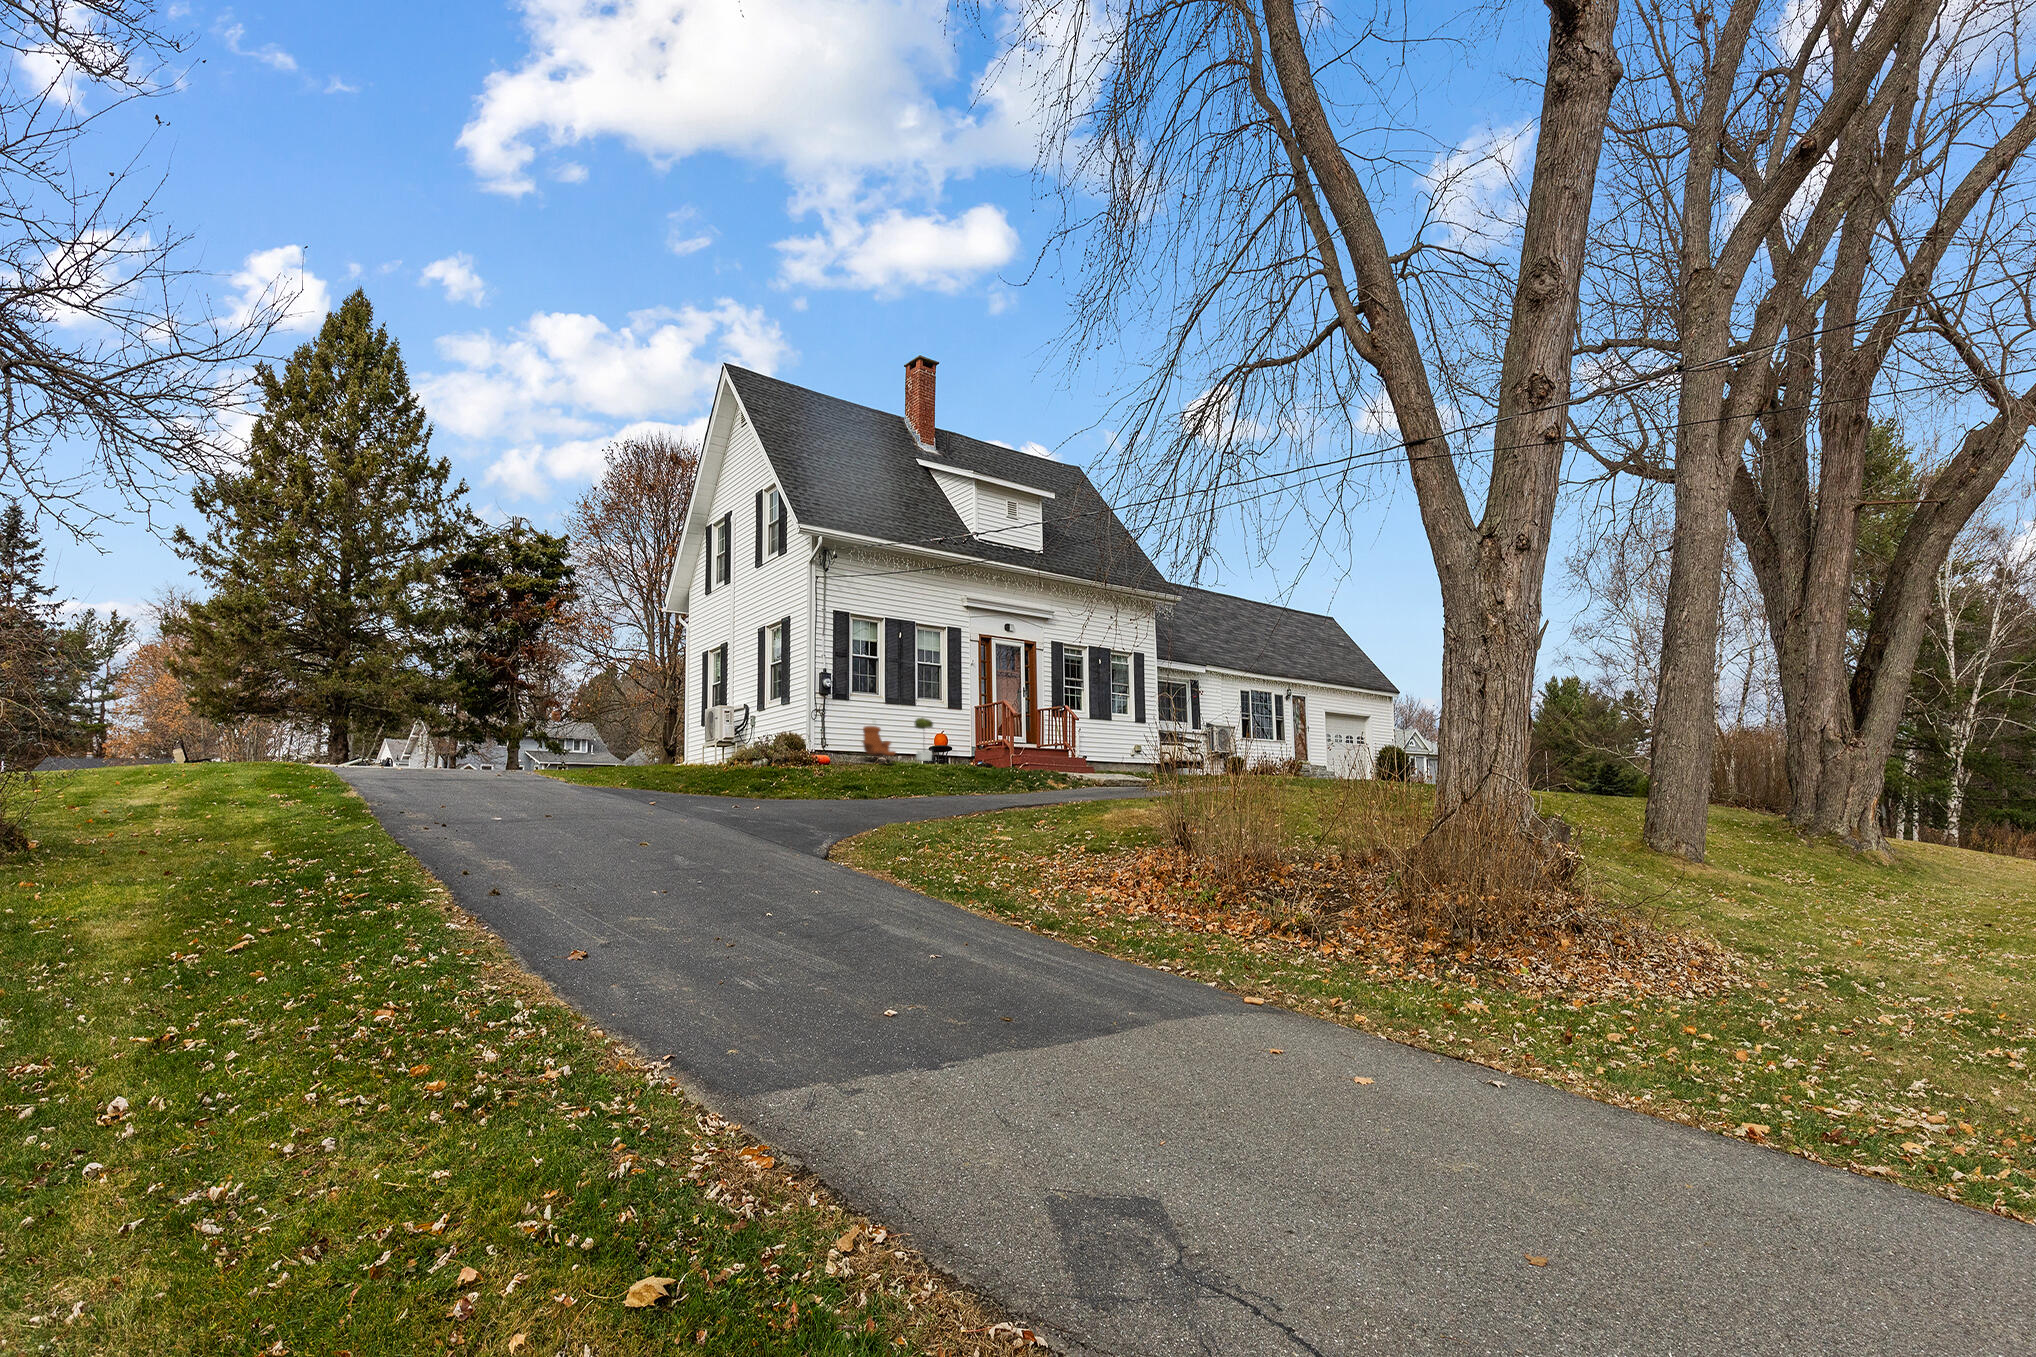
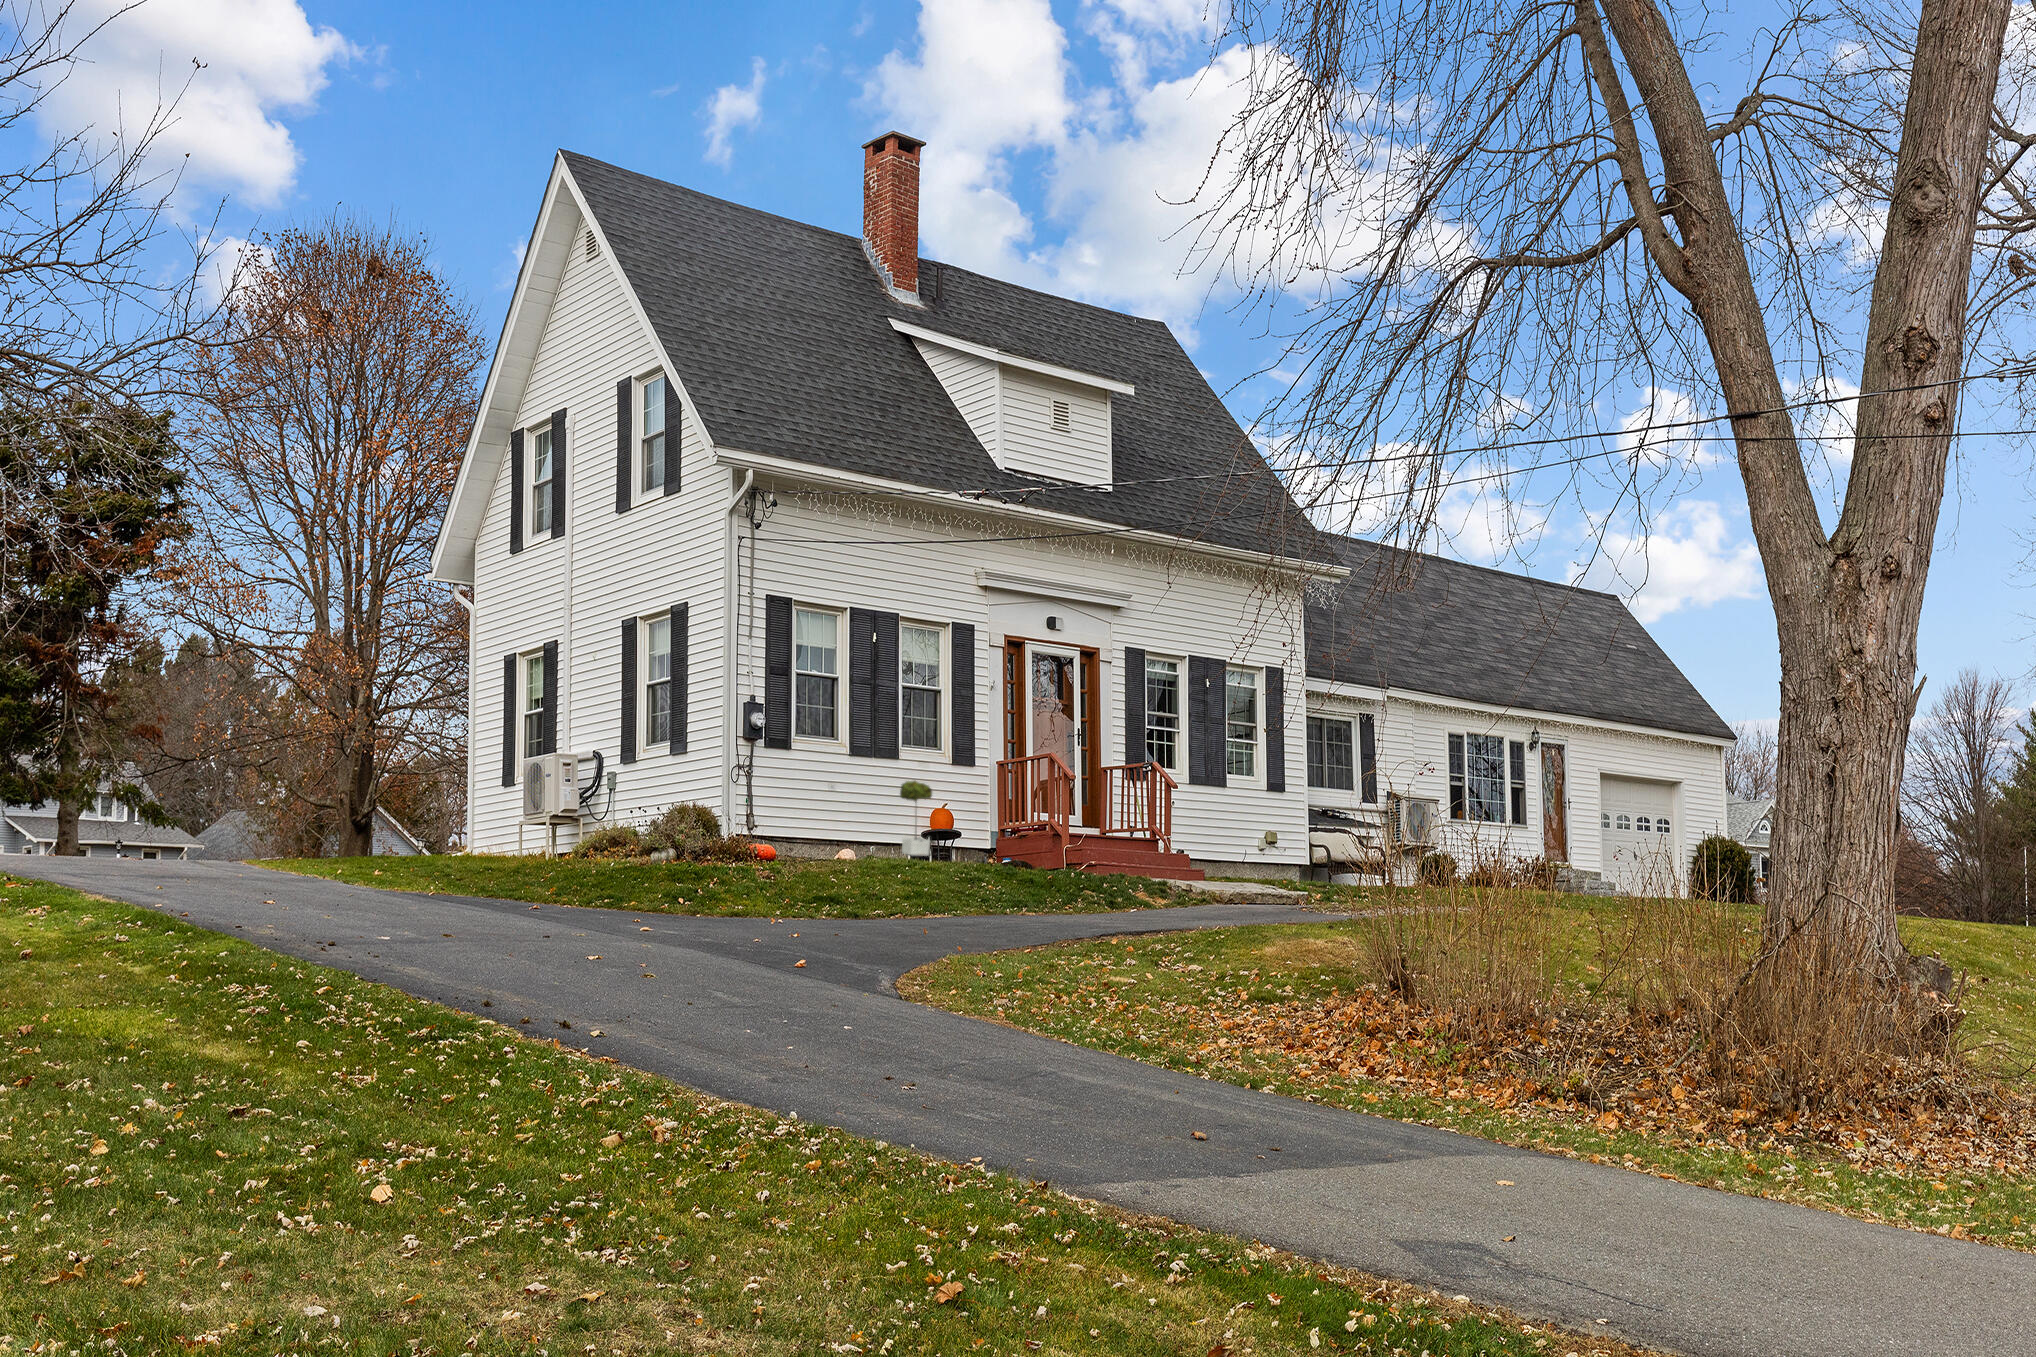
lounge chair: present [862,726,896,763] -> none [815,794,878,864]

